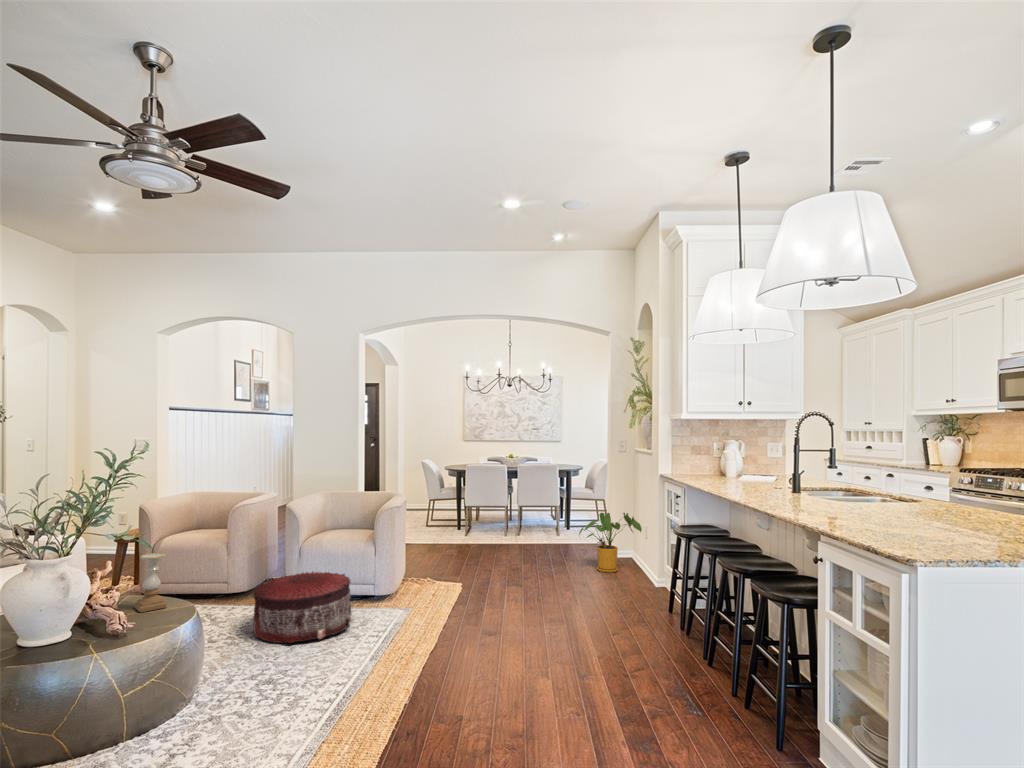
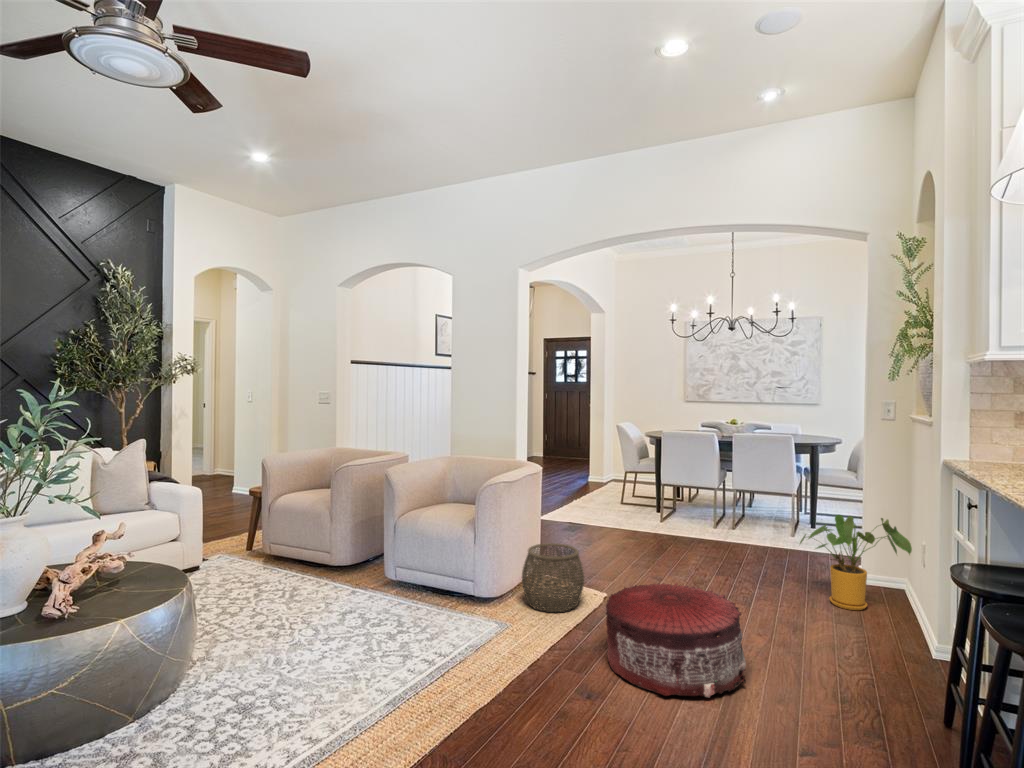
woven basket: none [405,550,452,600] -> present [522,543,584,612]
candle holder: present [135,553,167,612] -> none [119,524,159,594]
pouf: present [253,572,351,643] -> present [606,583,746,697]

